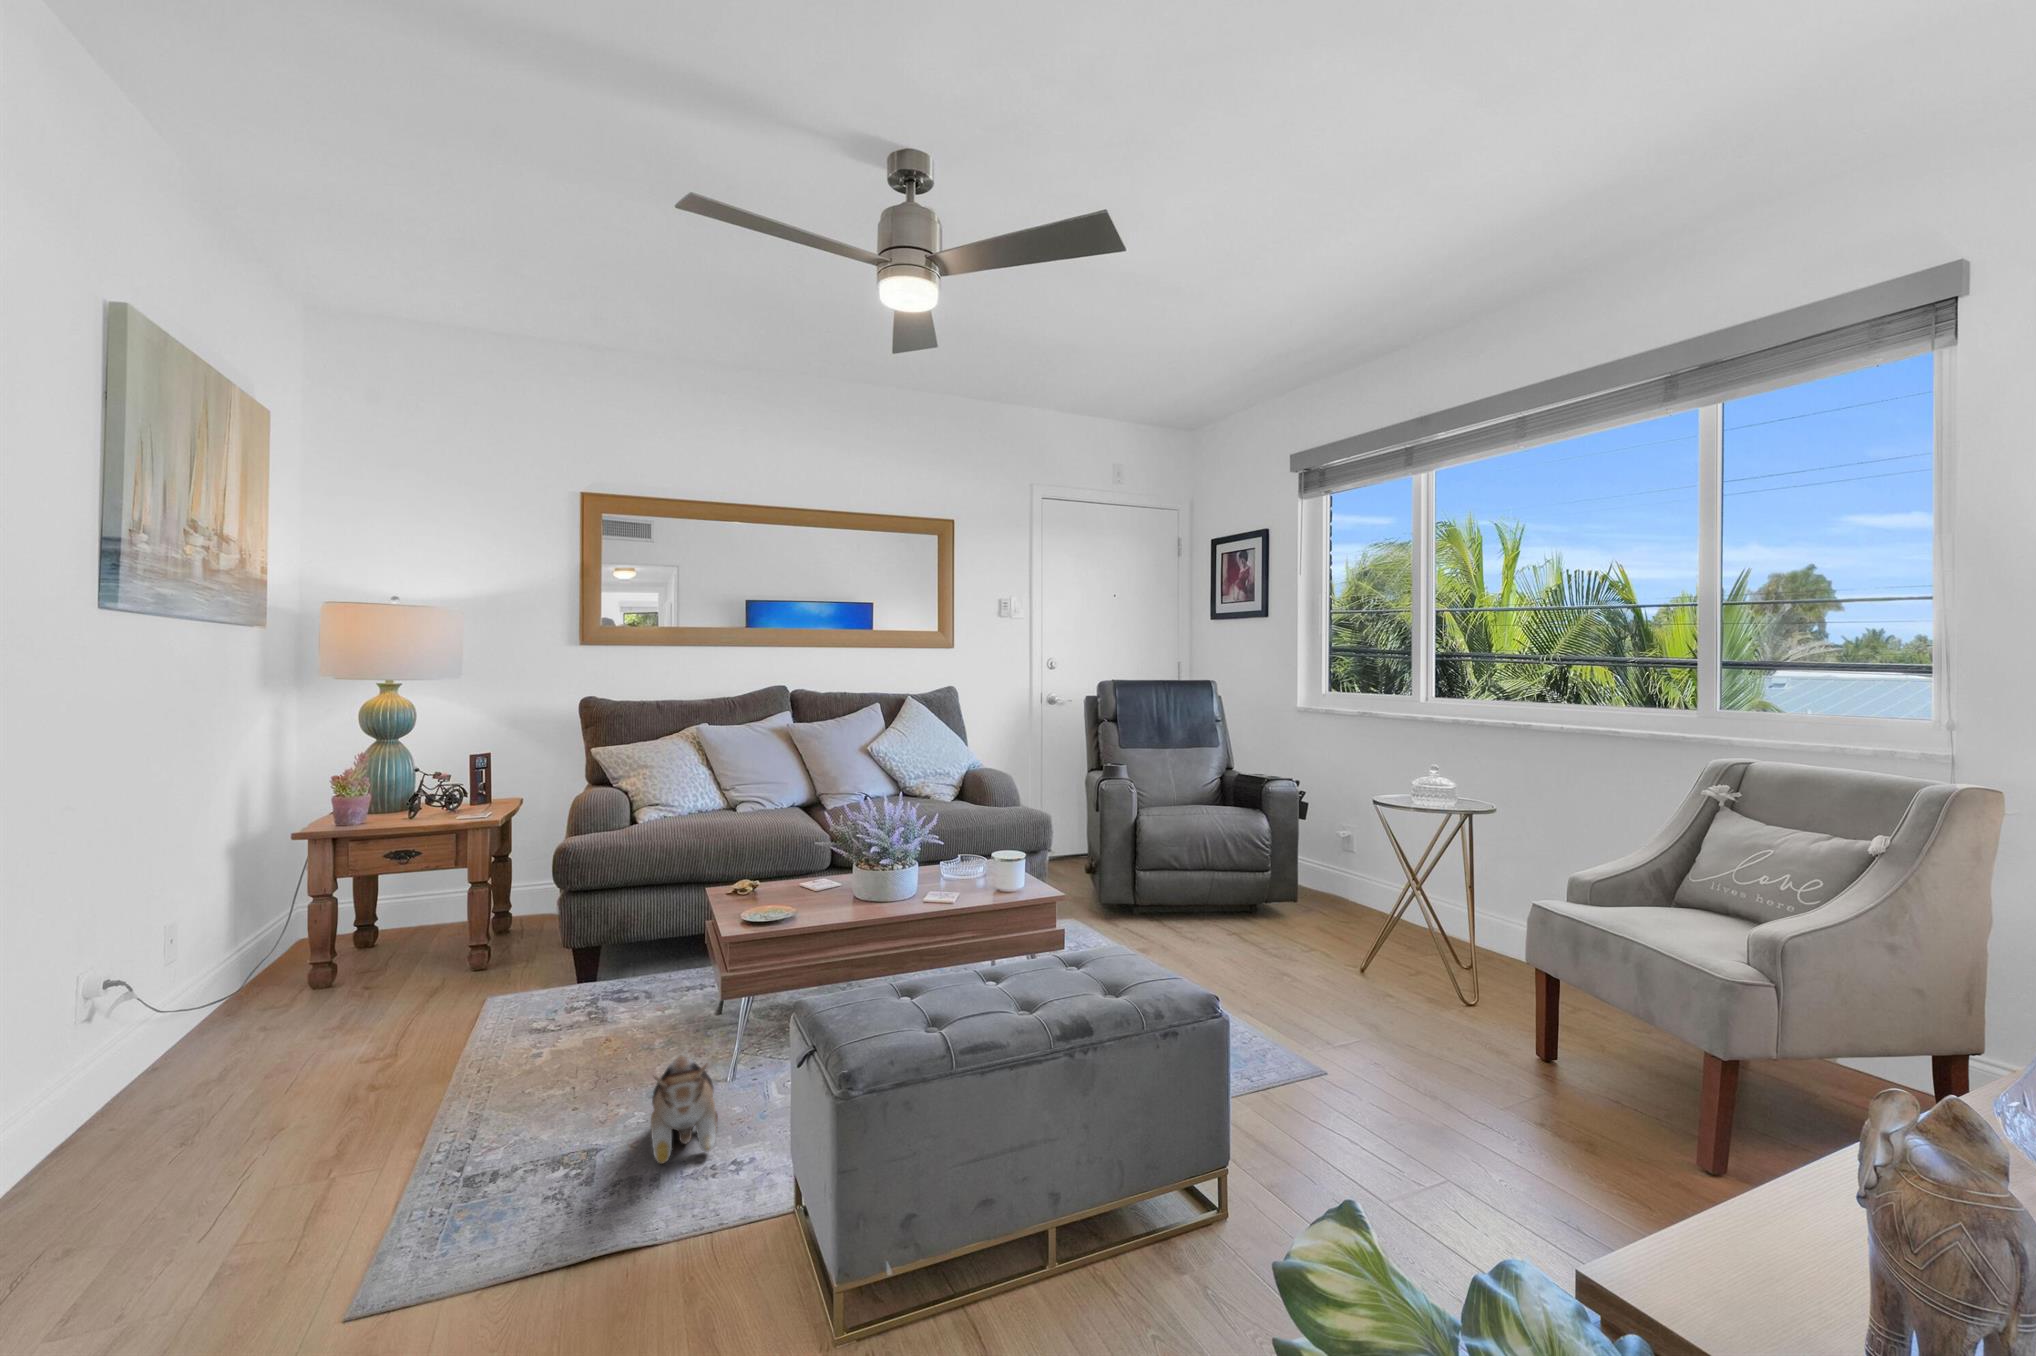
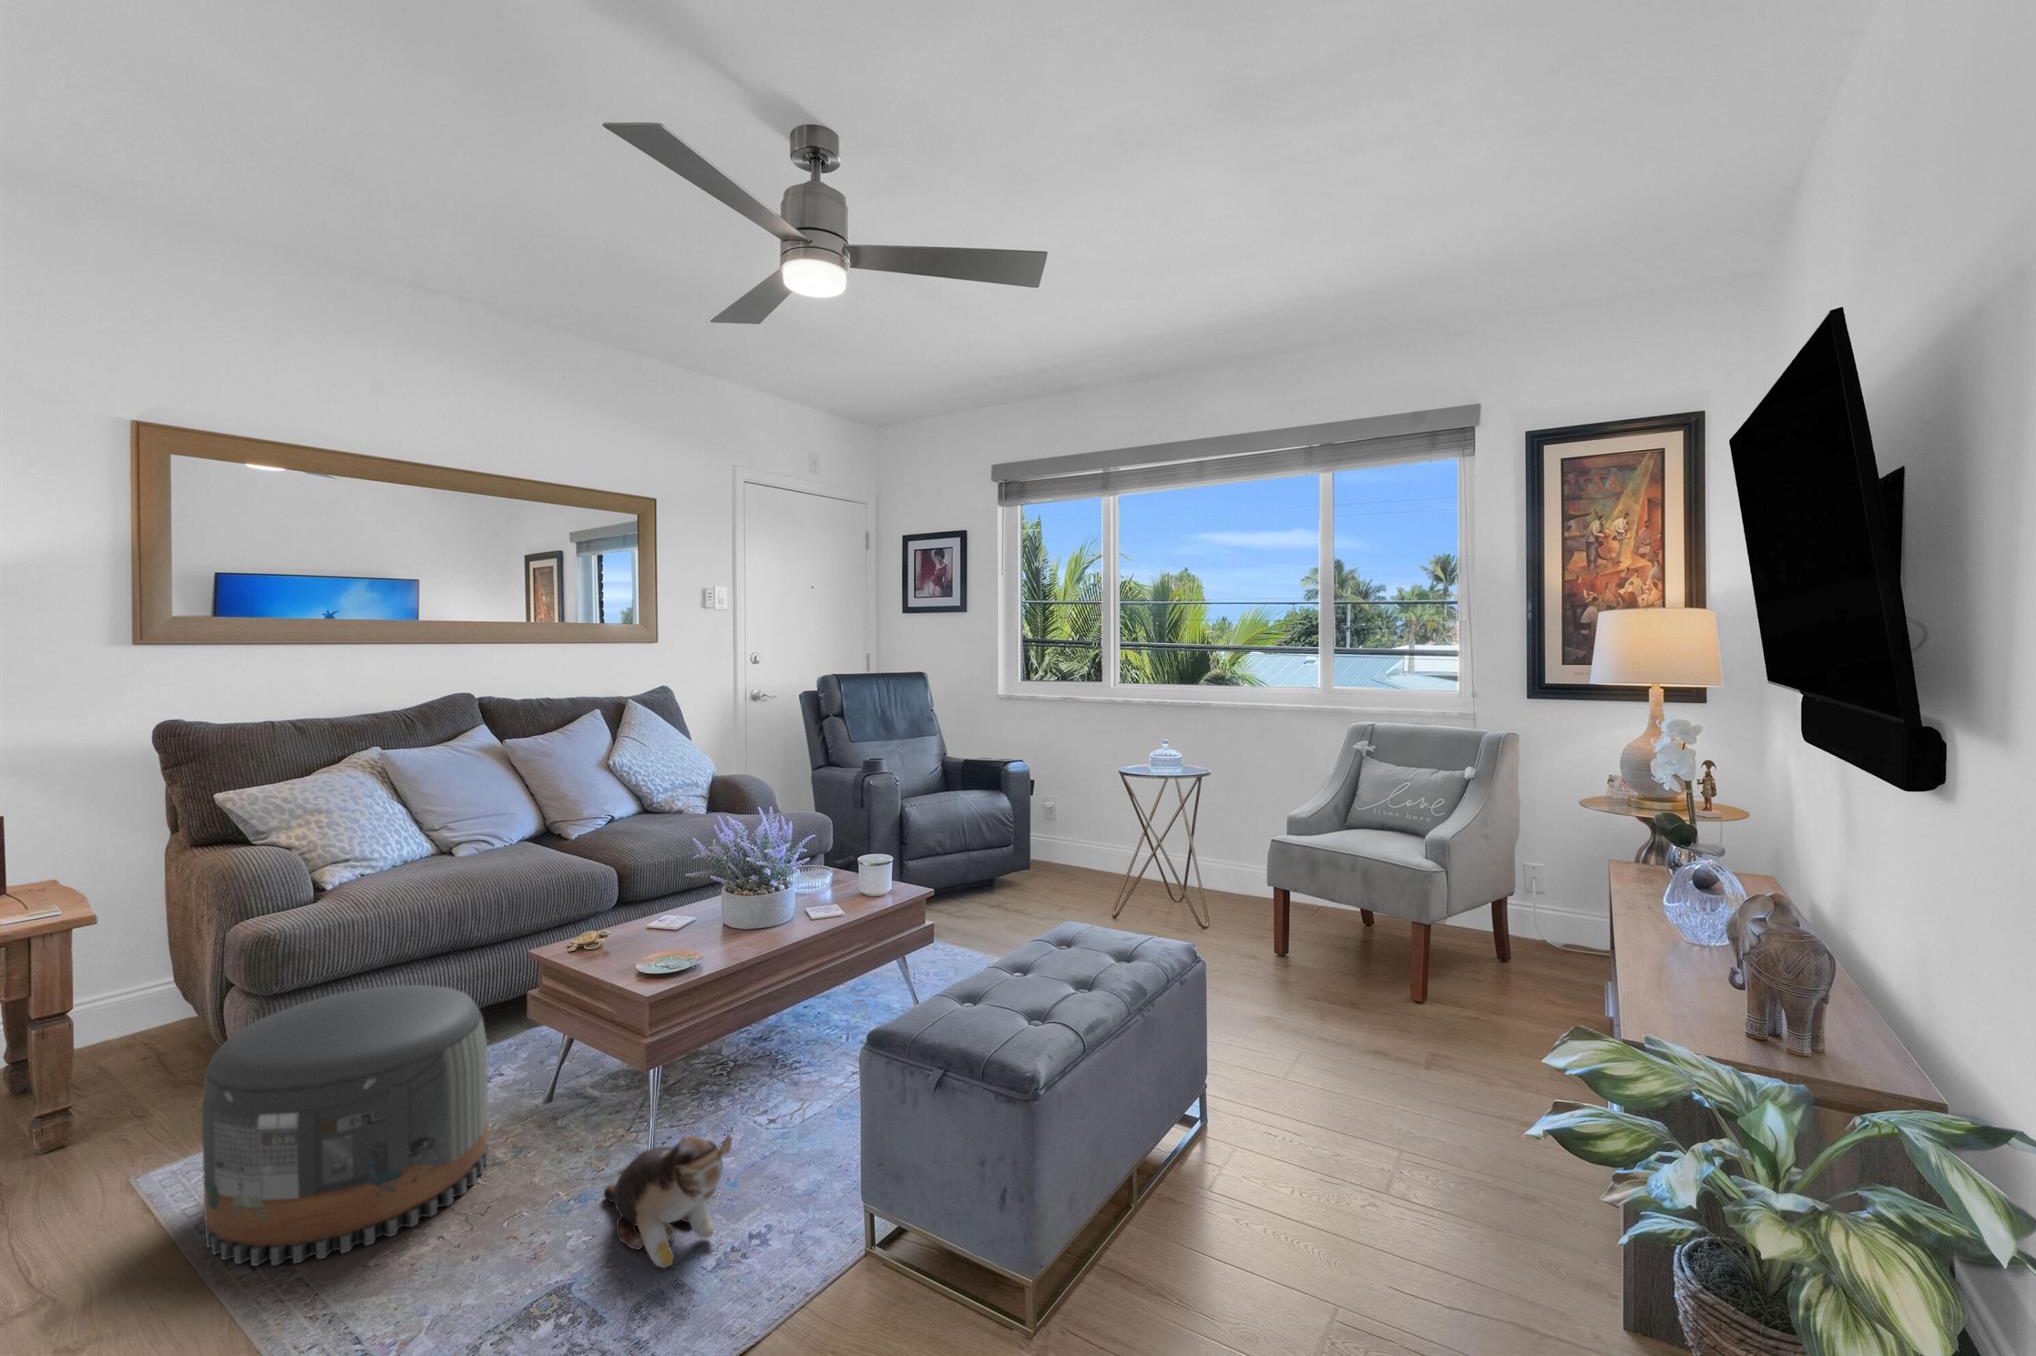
pouf: none [462,897,654,1084] -> present [202,985,489,1265]

